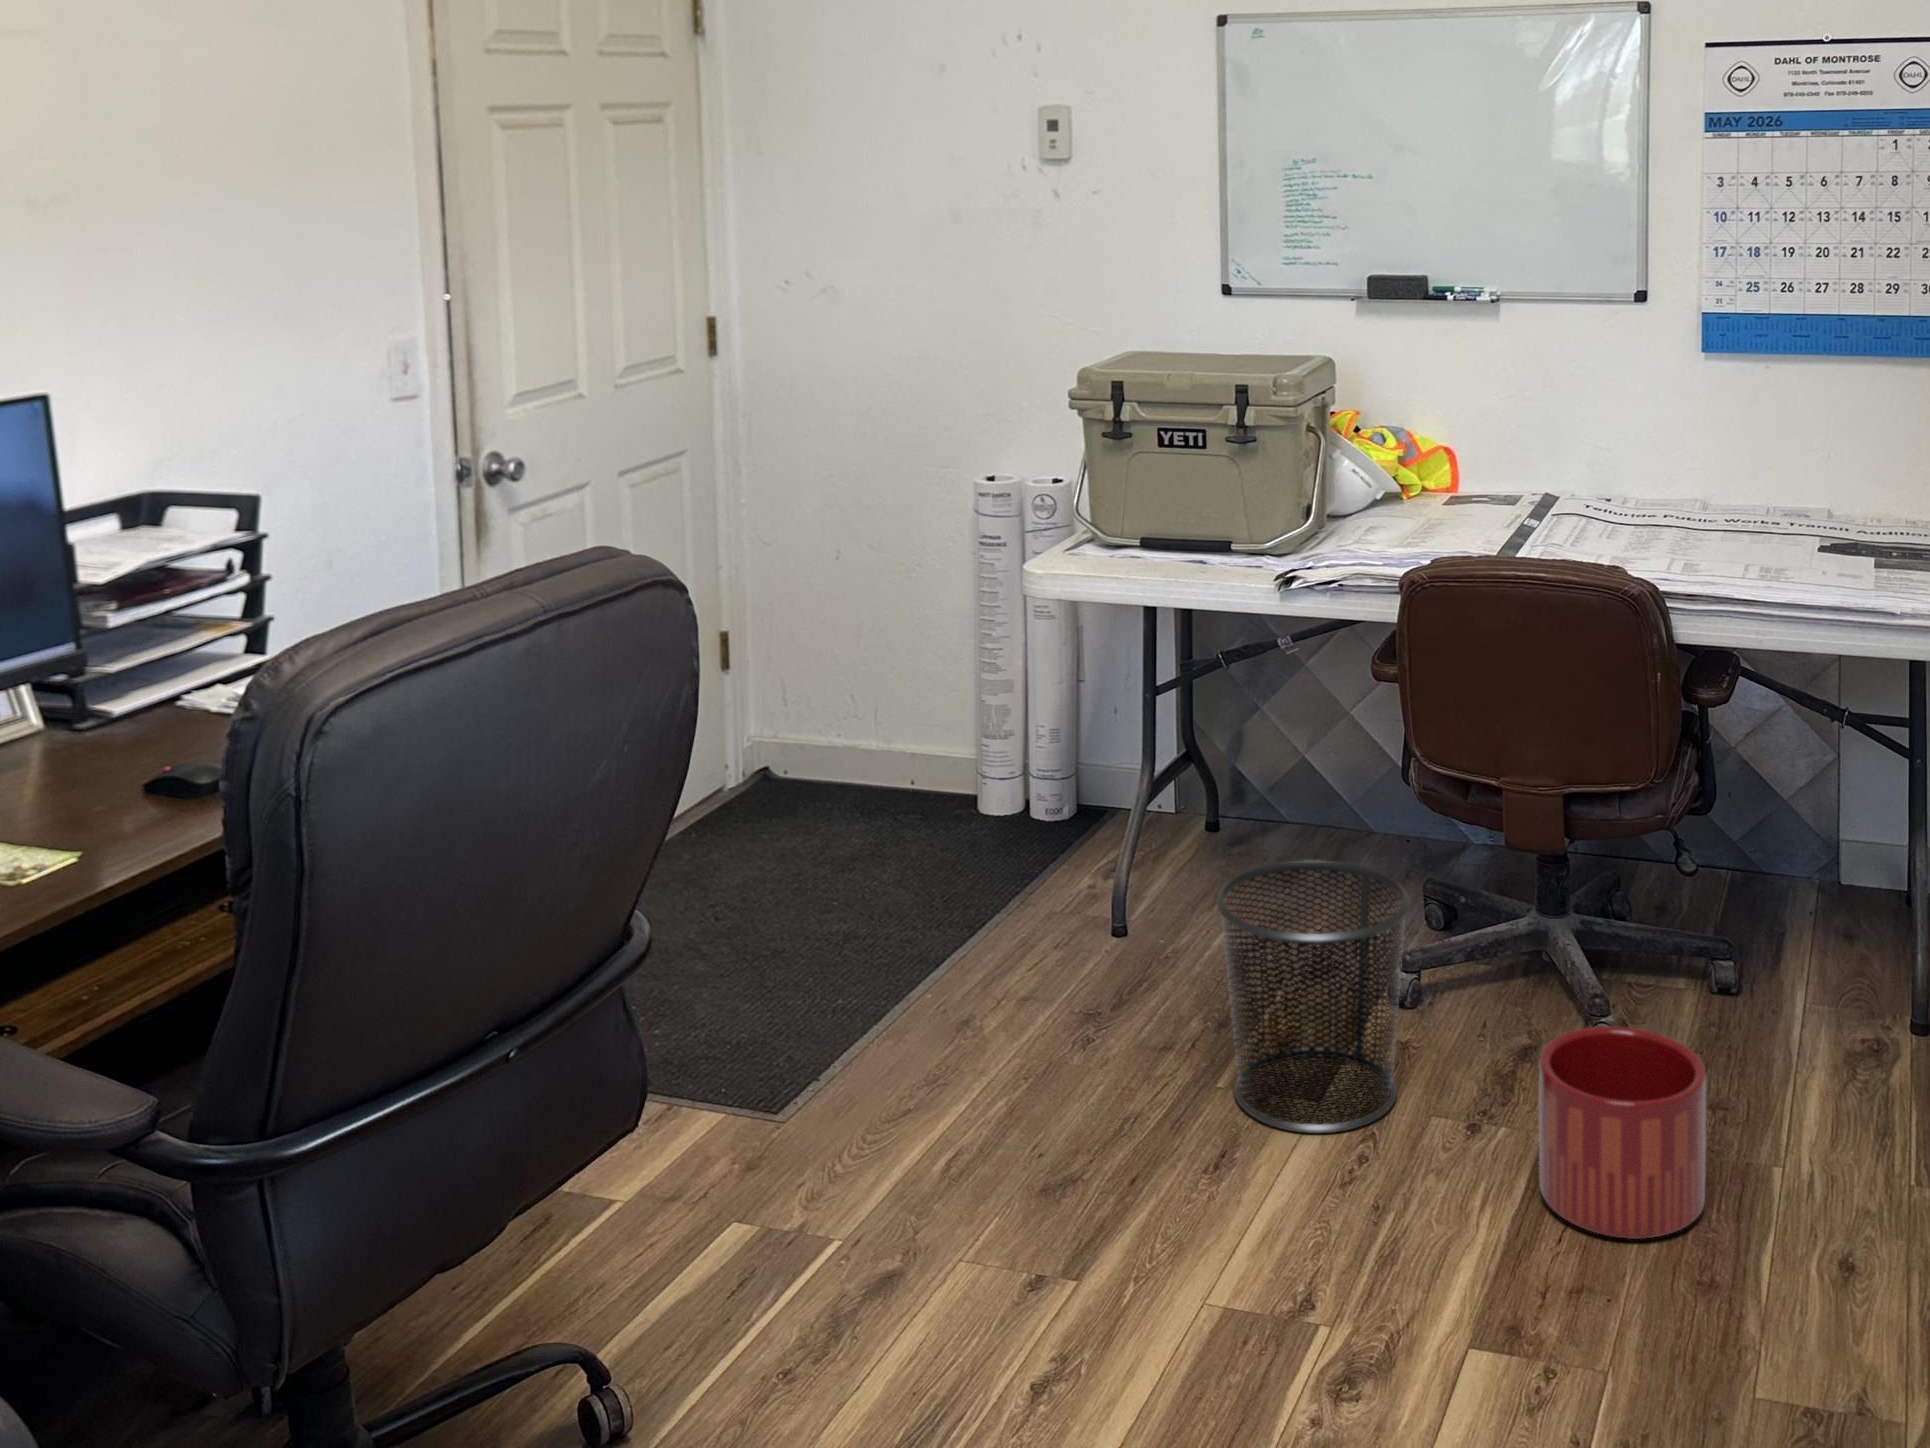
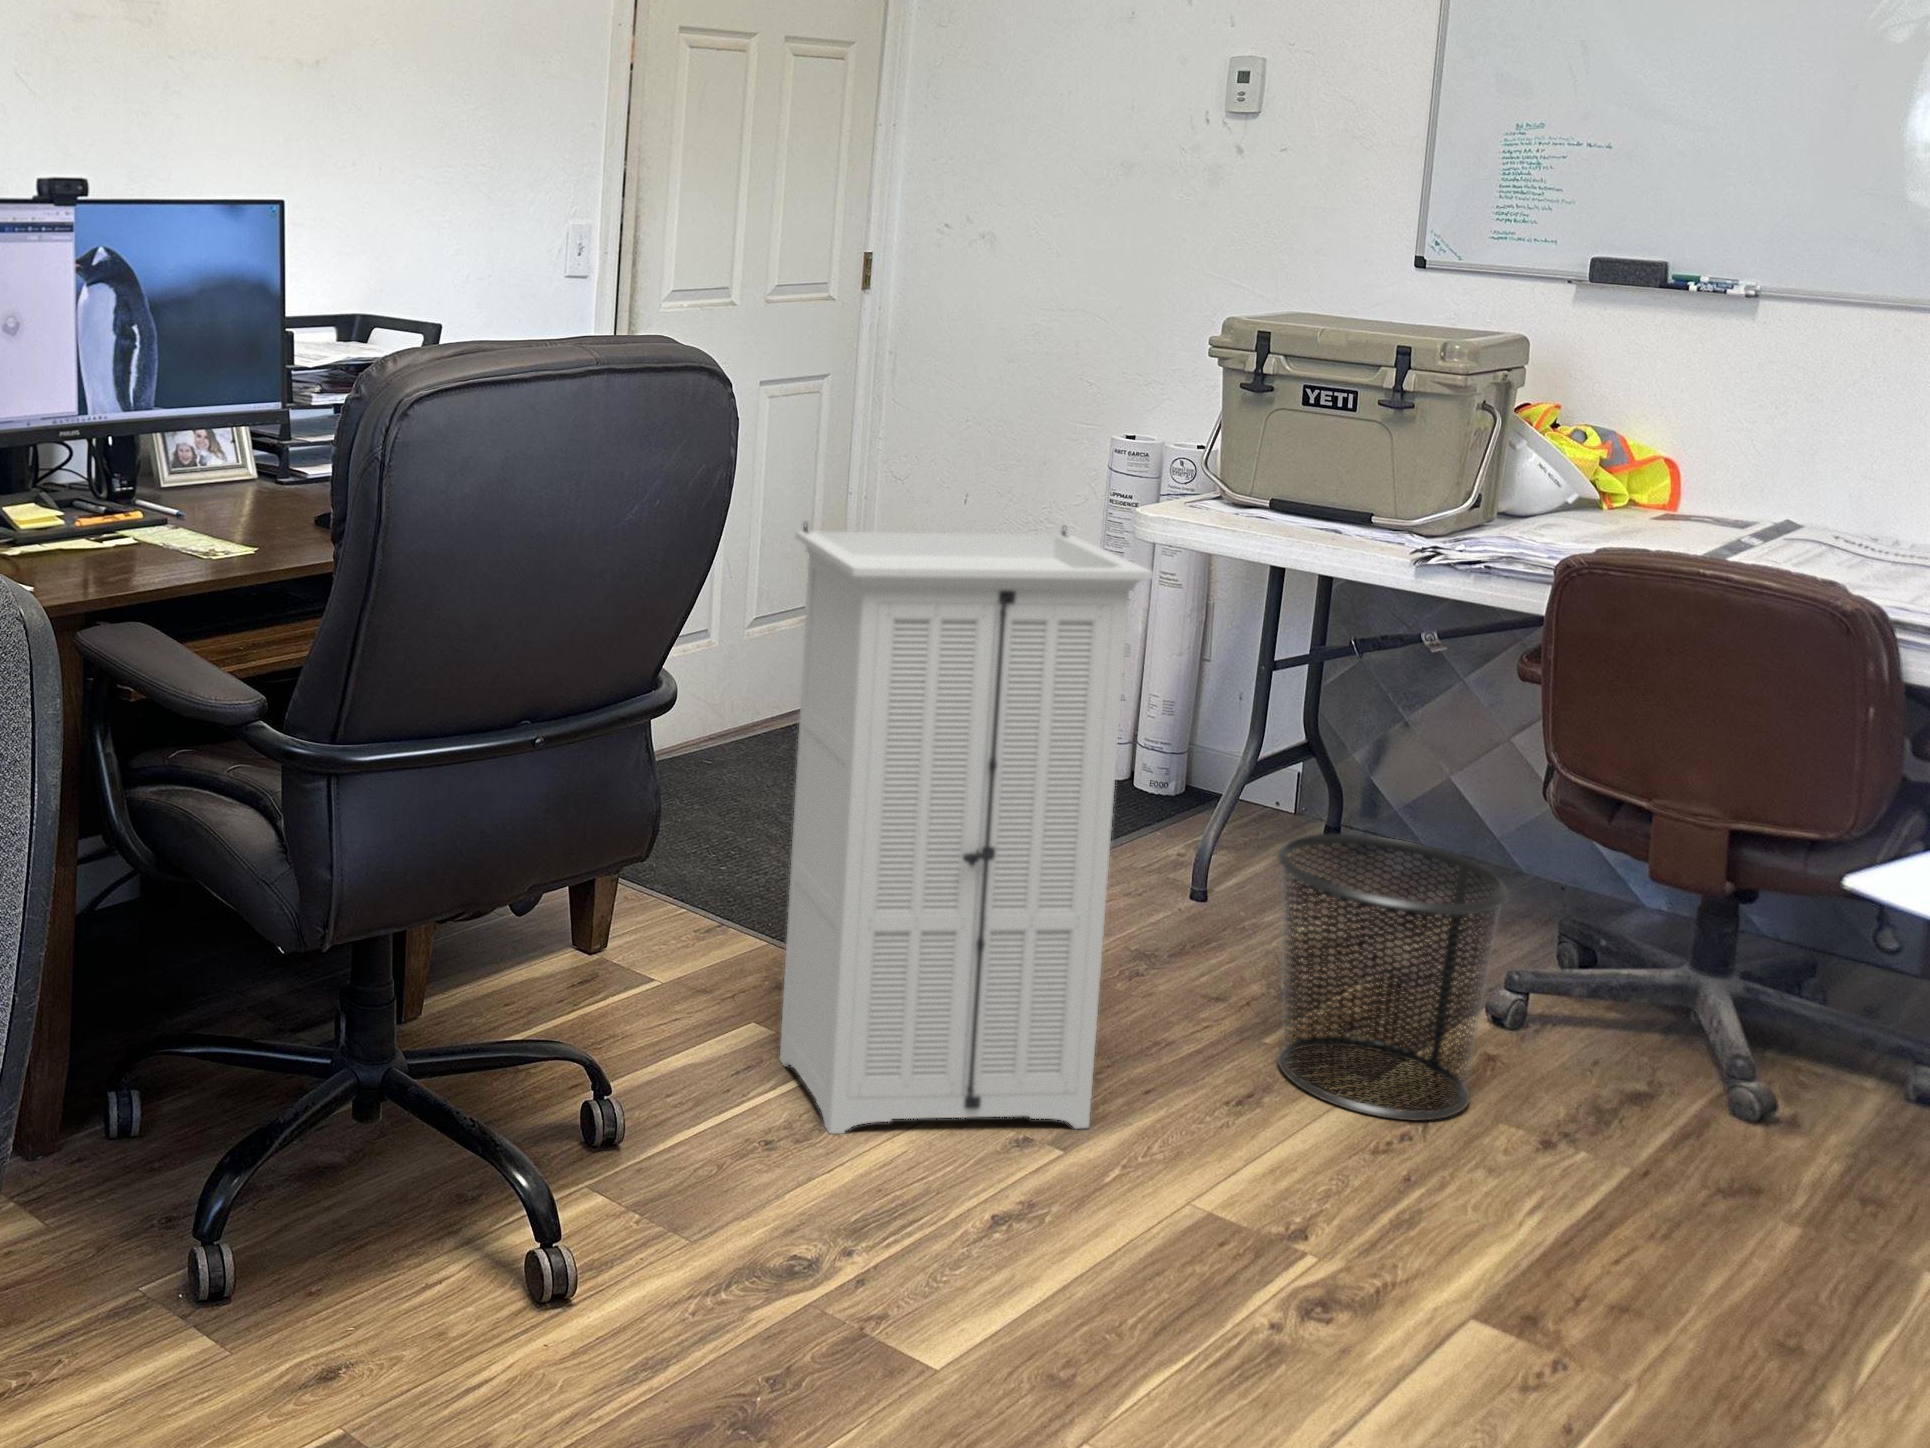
storage cabinet: none [740,638,1107,1342] -> present [780,524,1154,1134]
planter: present [1539,1026,1706,1239] -> none [1613,1065,1848,1305]

